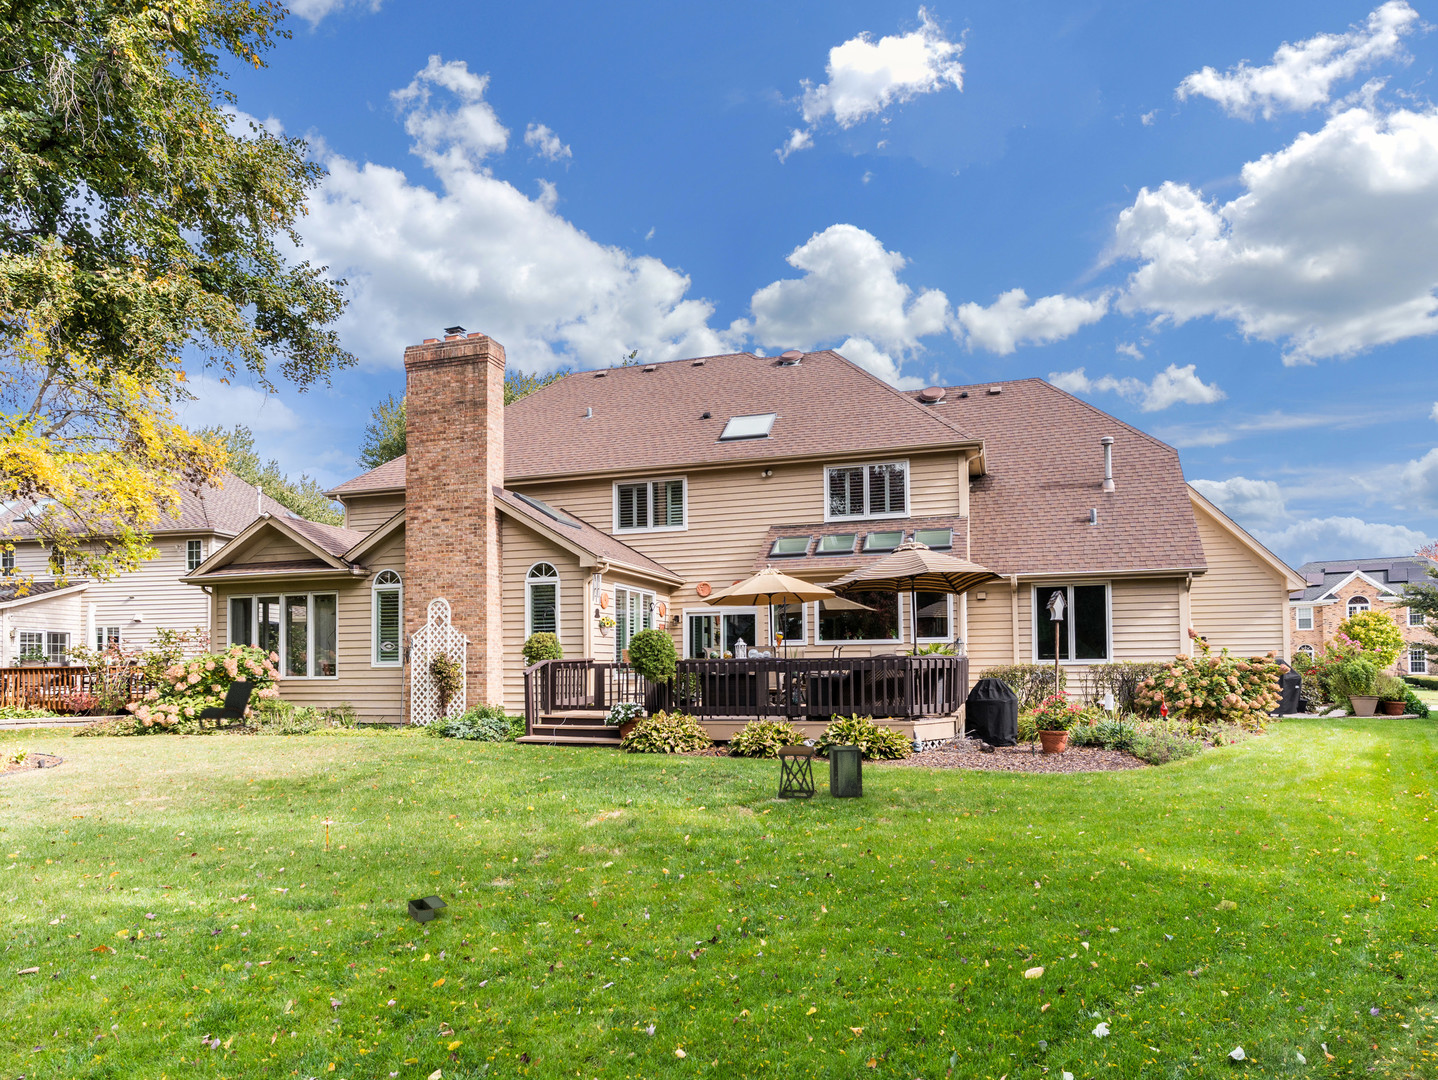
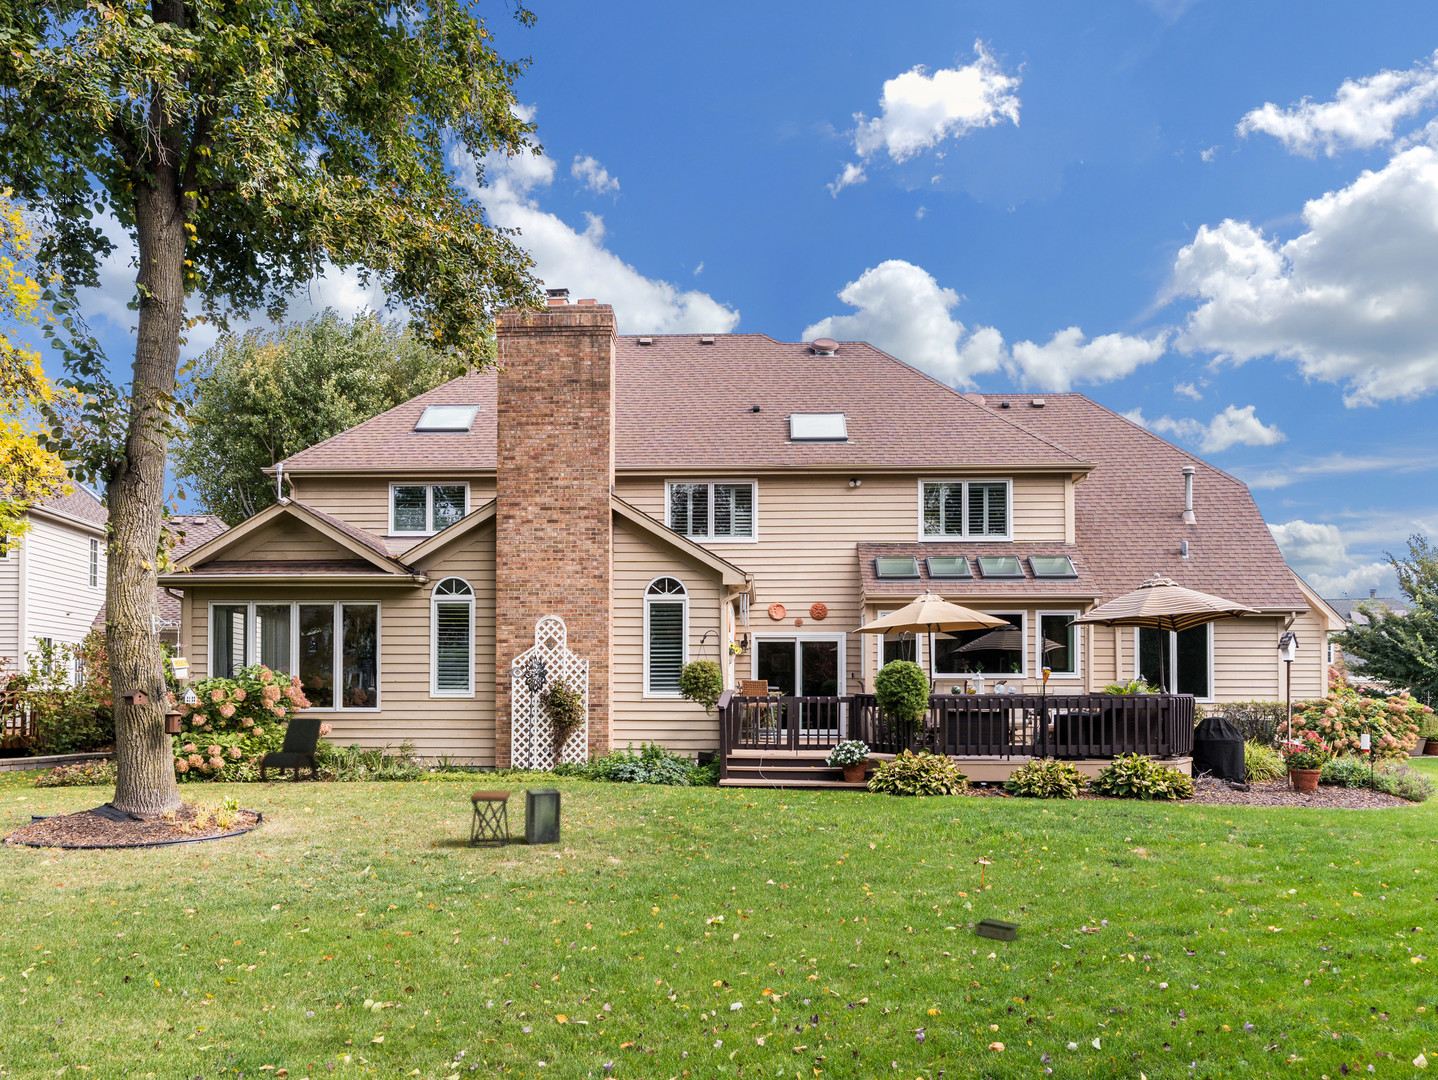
storage box: present [829,745,863,798] -> present [525,788,561,845]
stool: present [778,746,815,799] -> present [470,791,510,848]
toolbox: present [408,895,448,922] -> present [975,918,1020,941]

